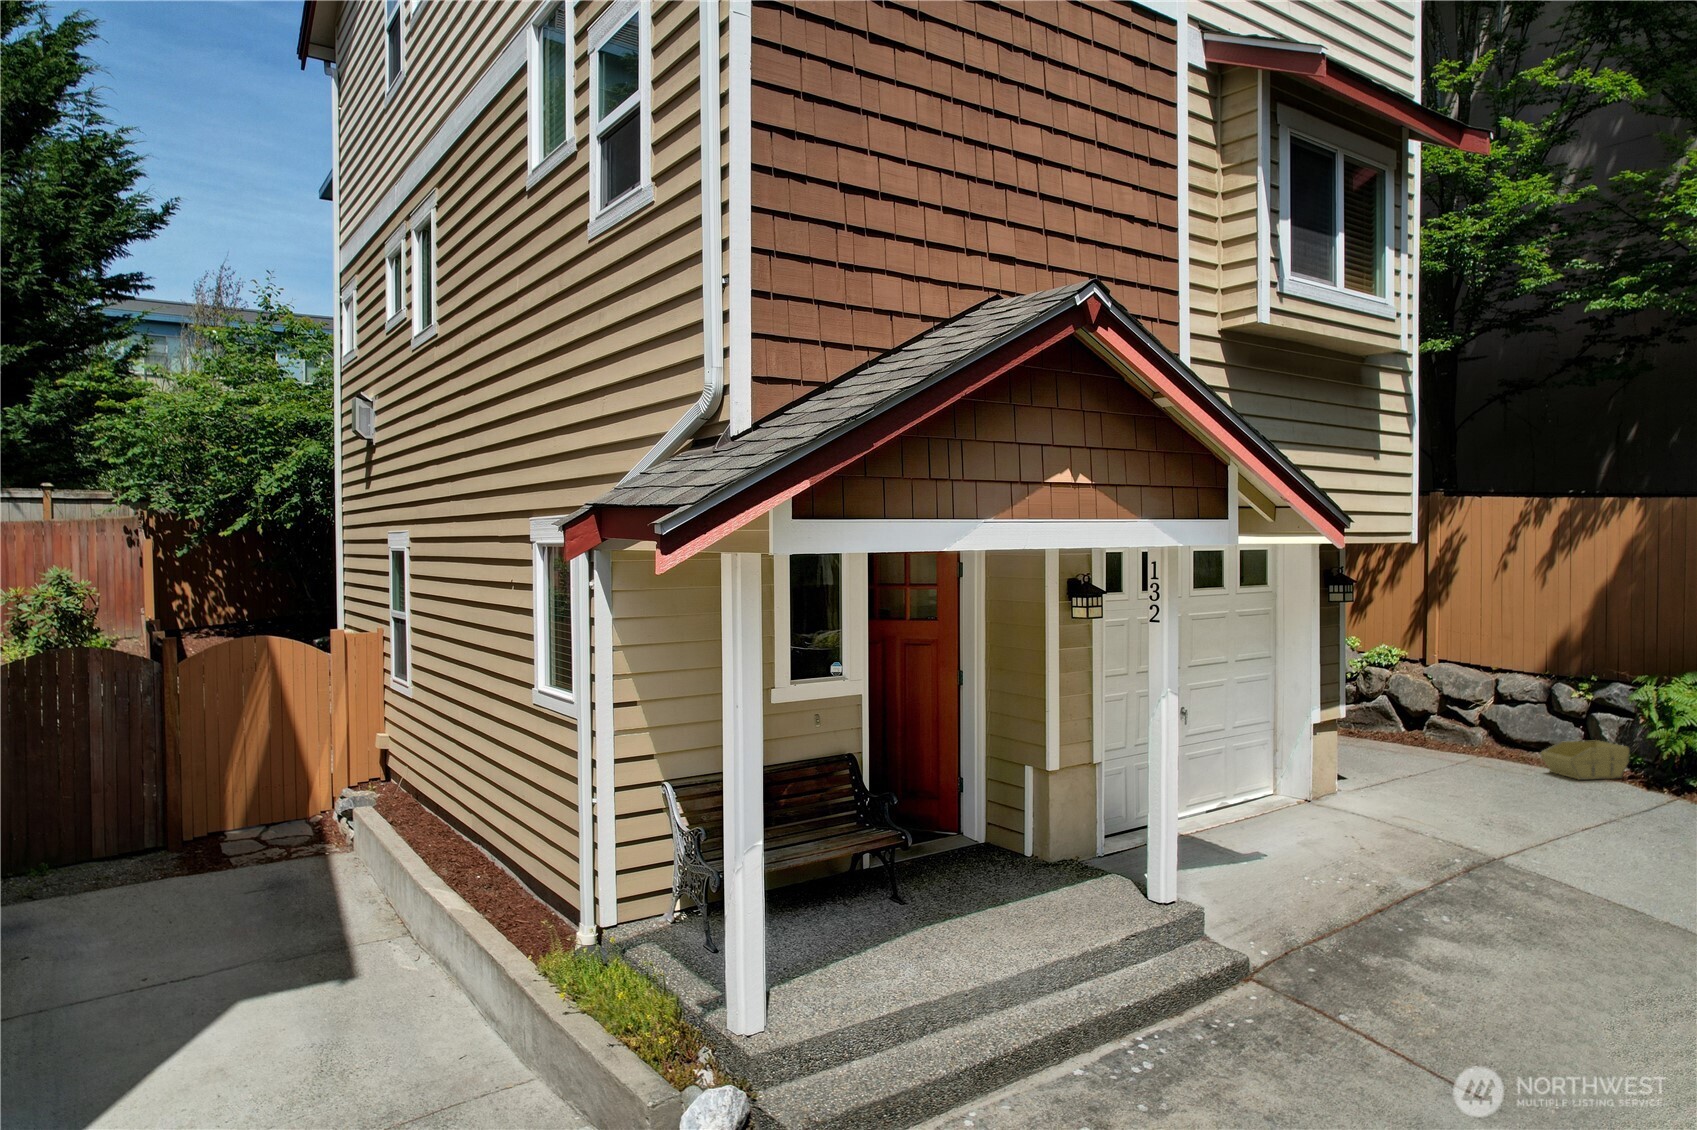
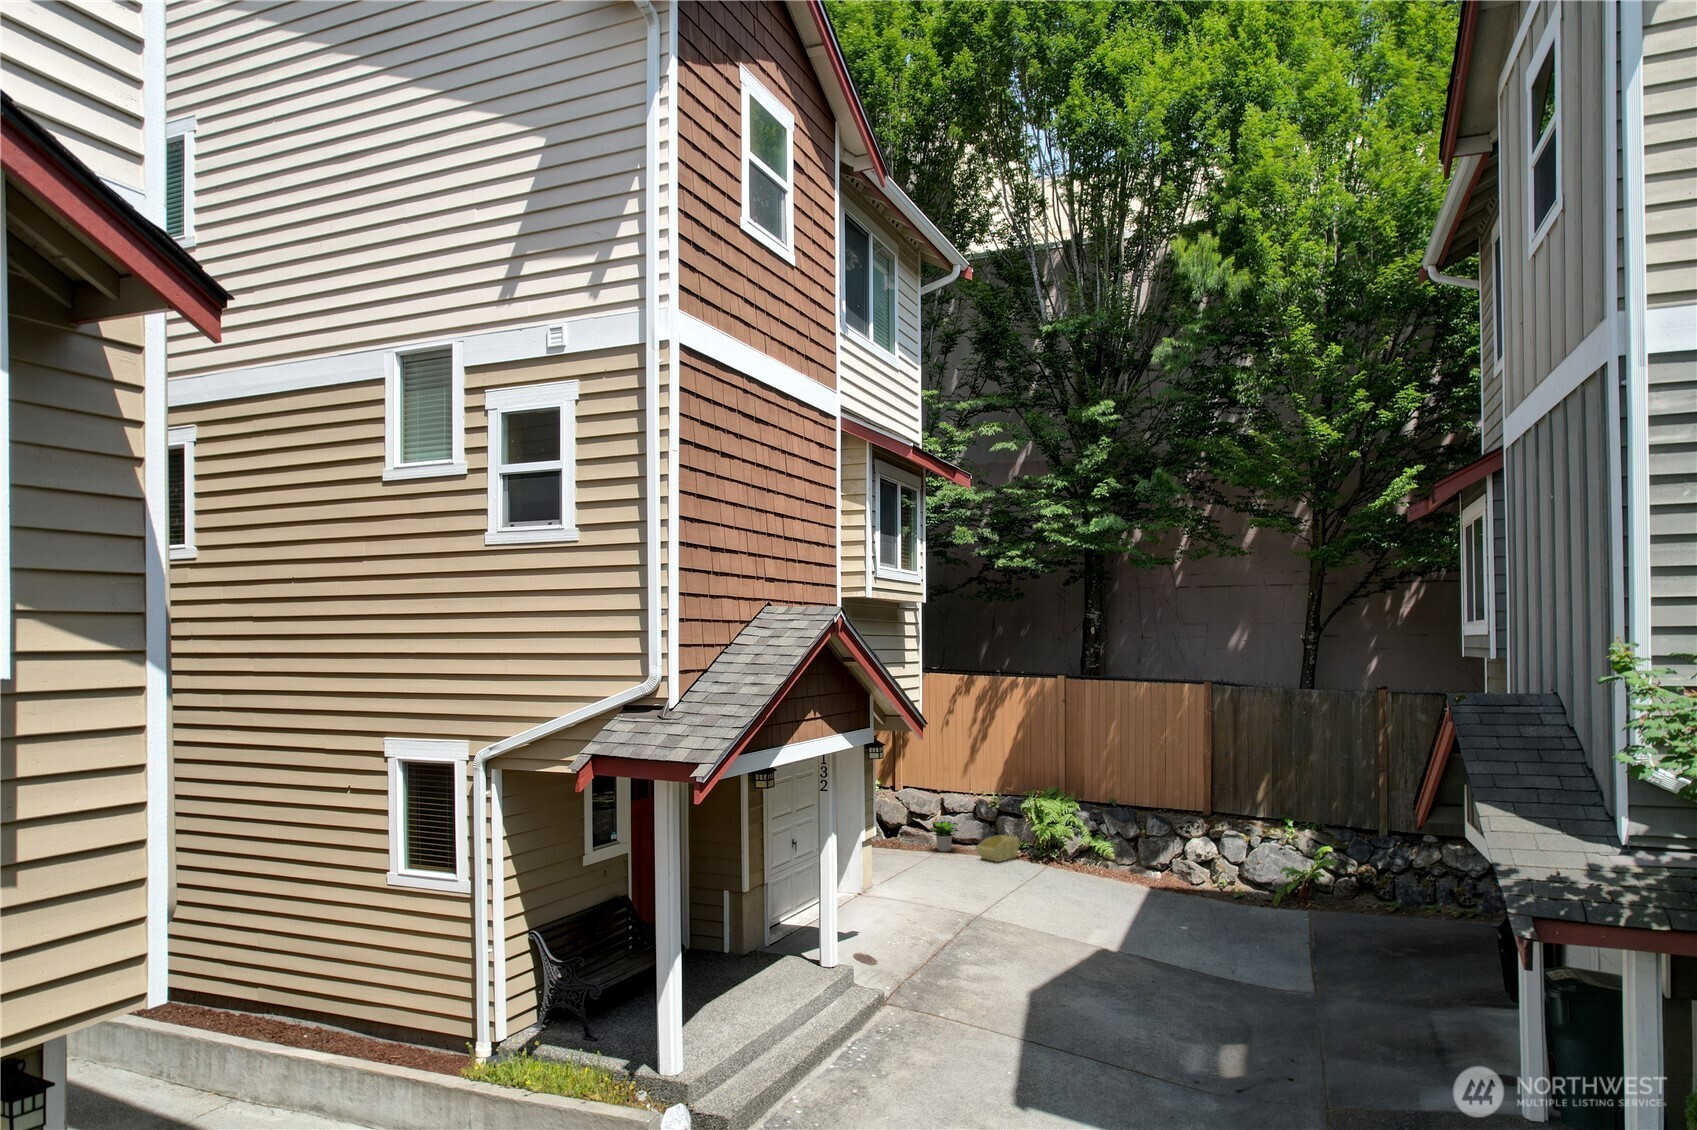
potted plant: none [1464,712,1518,757] -> present [931,822,958,851]

